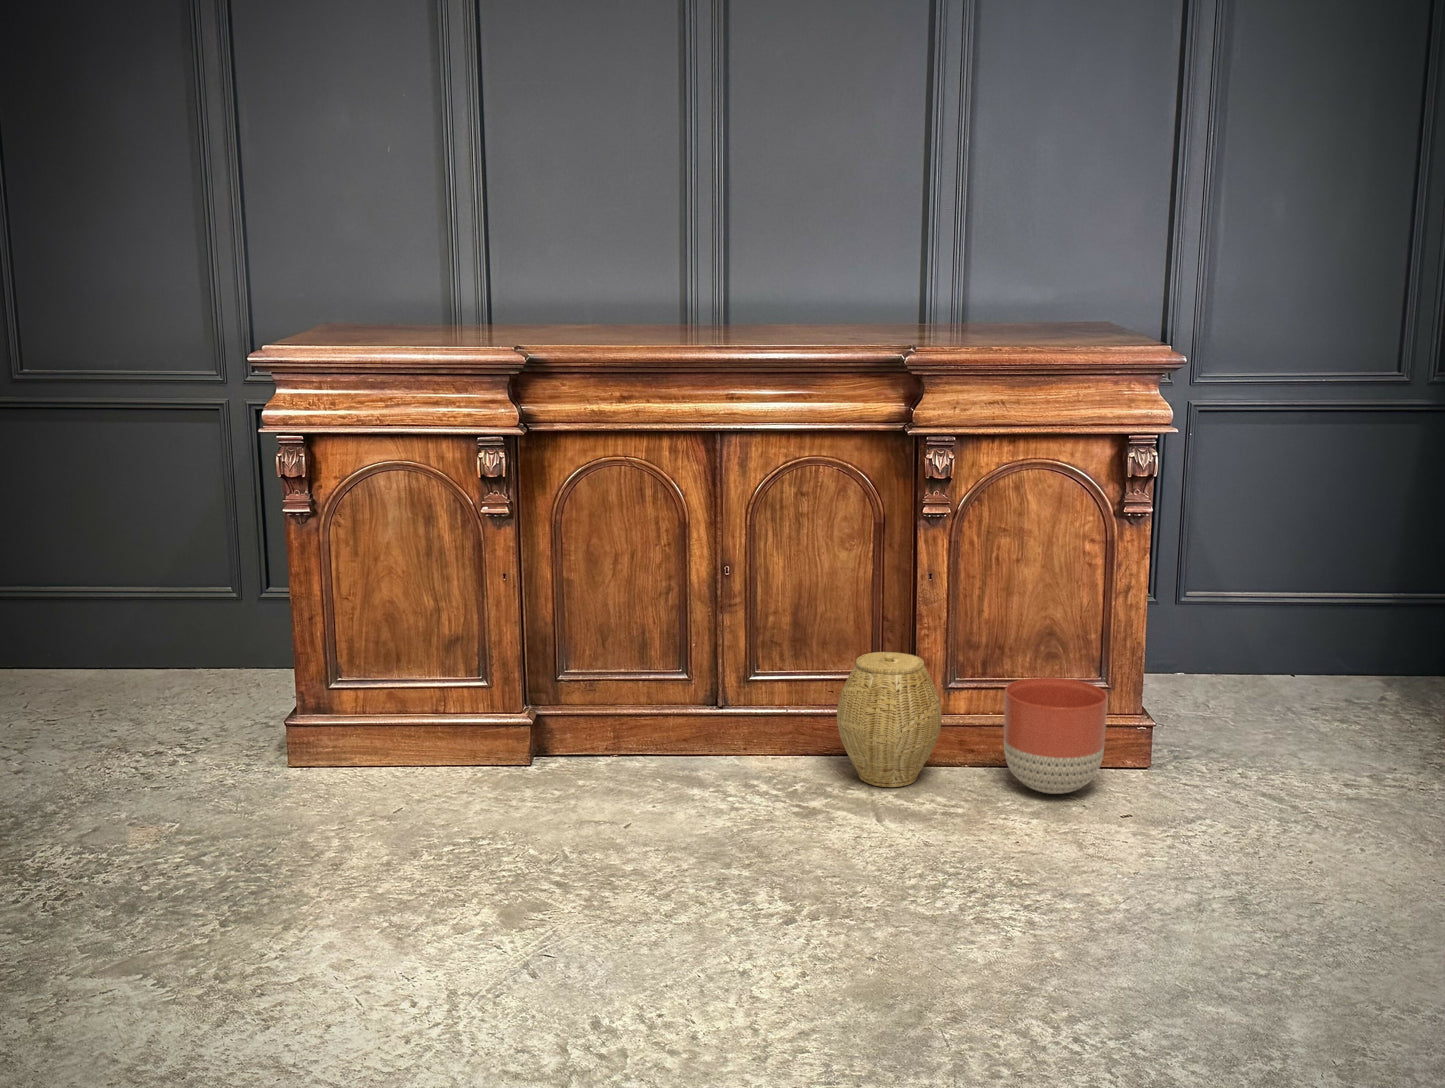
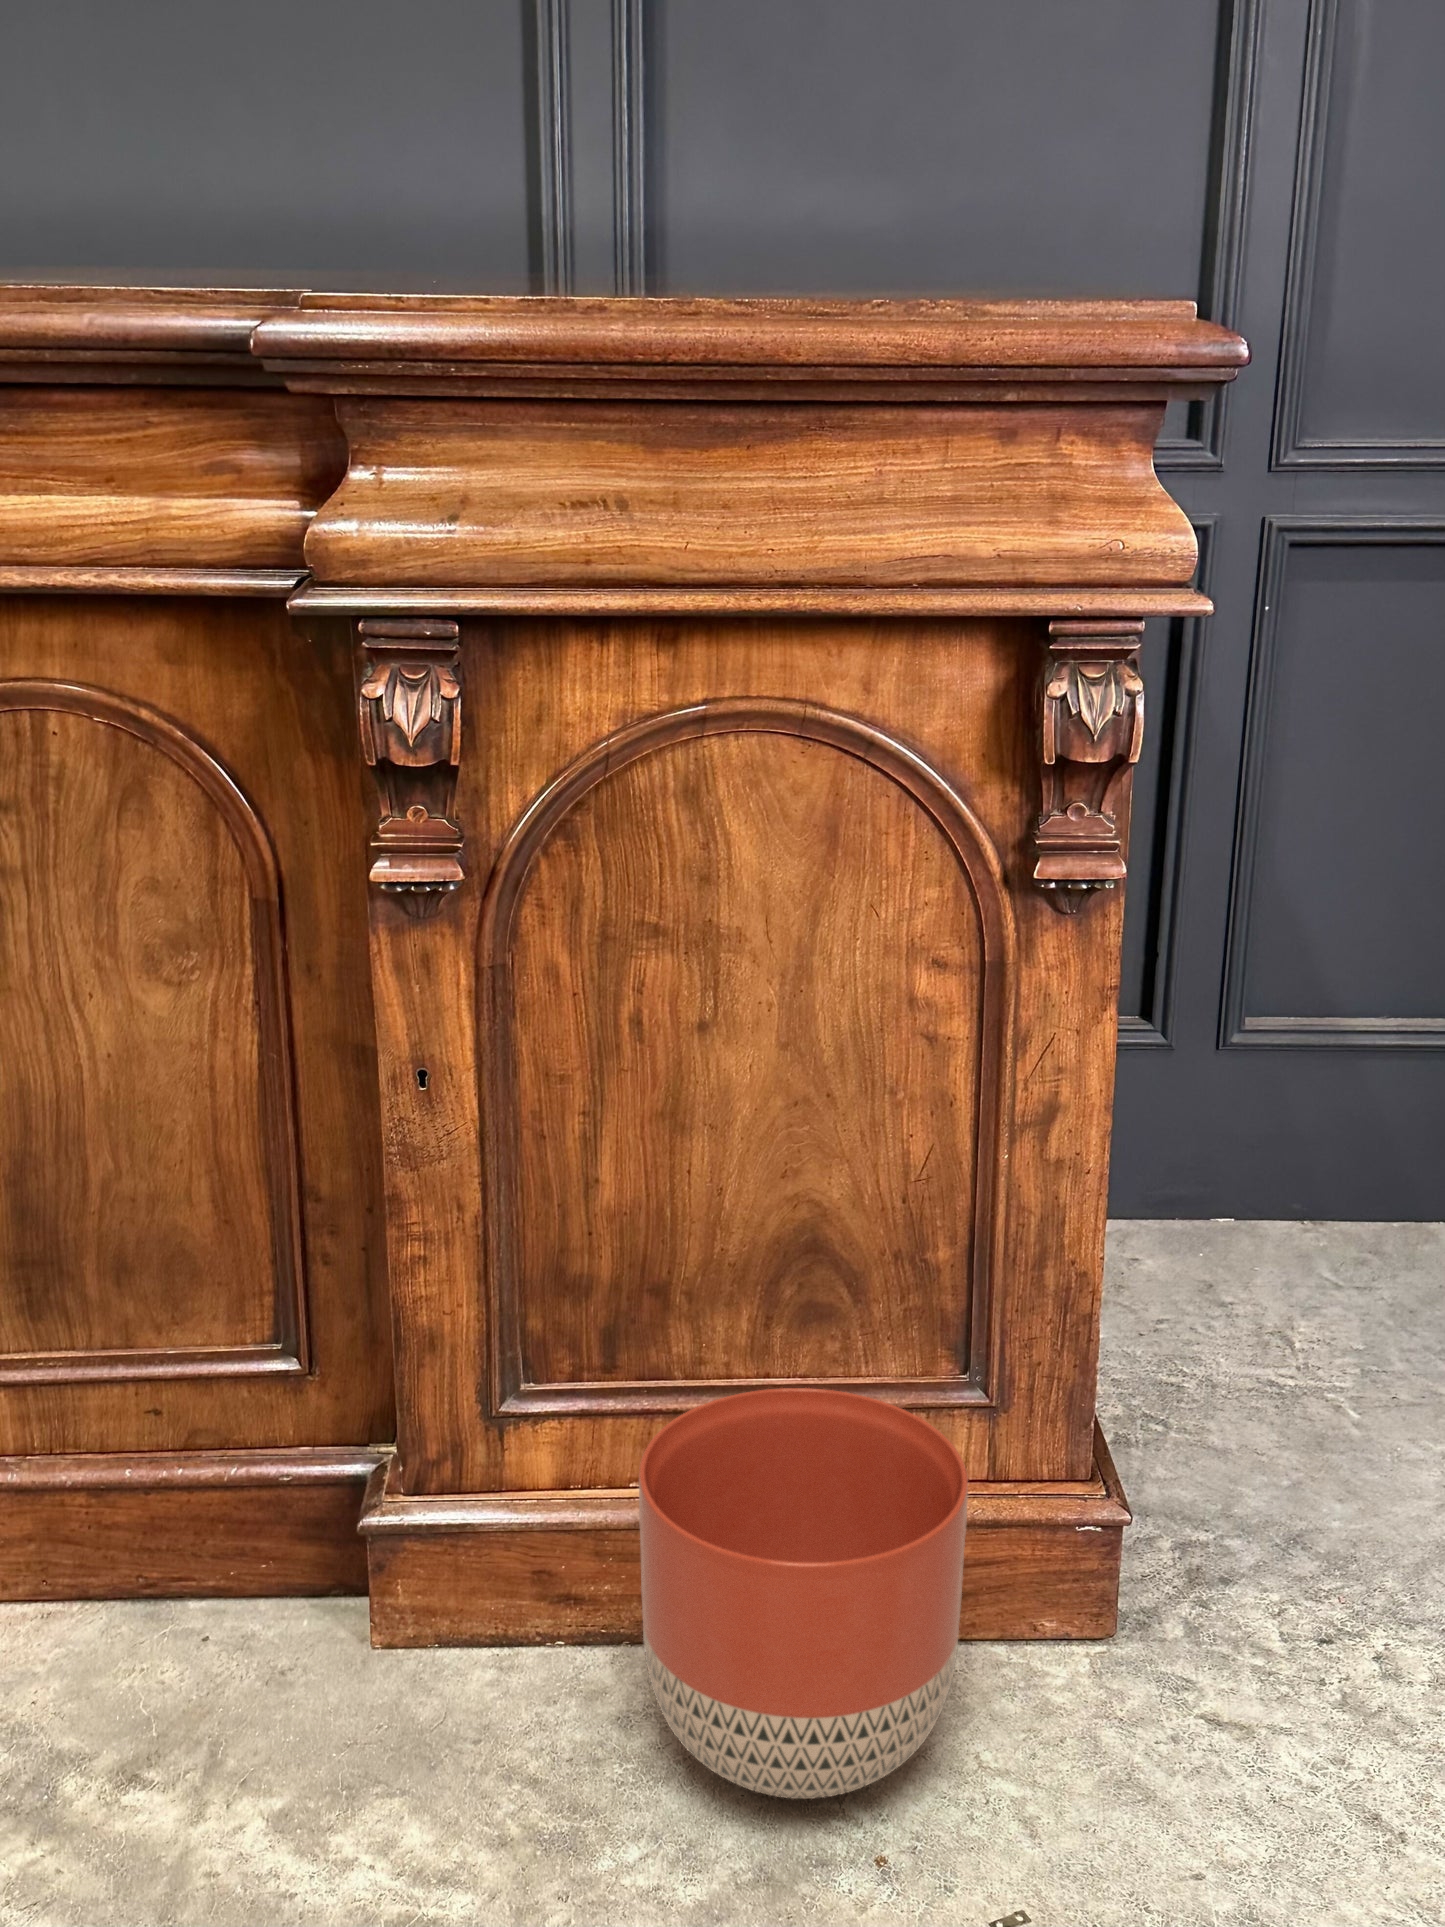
woven basket: present [837,652,942,787] -> none [116,1312,457,1758]

